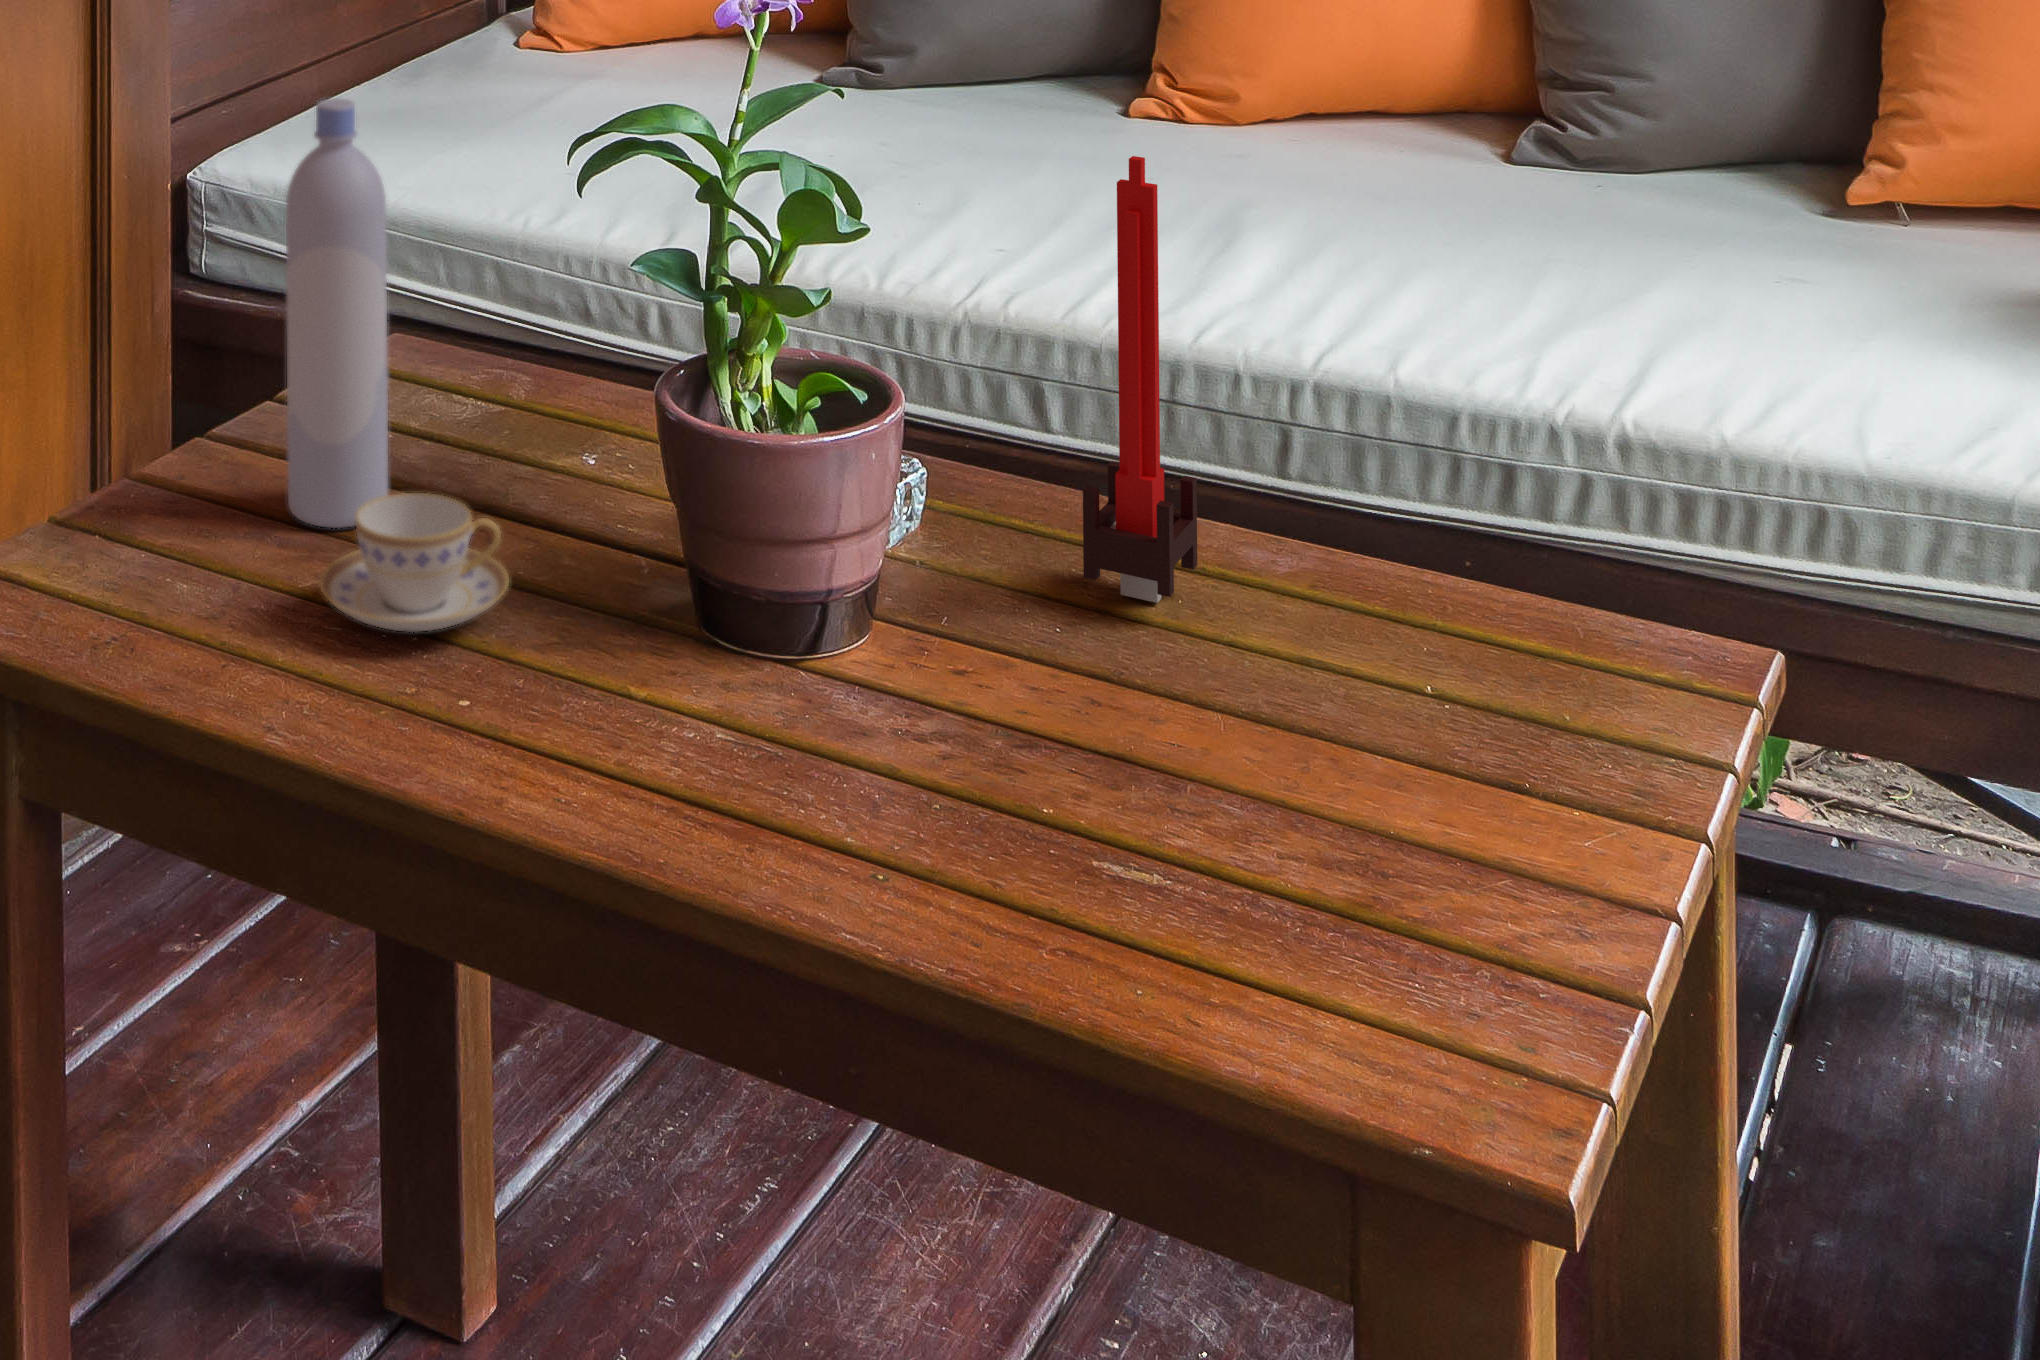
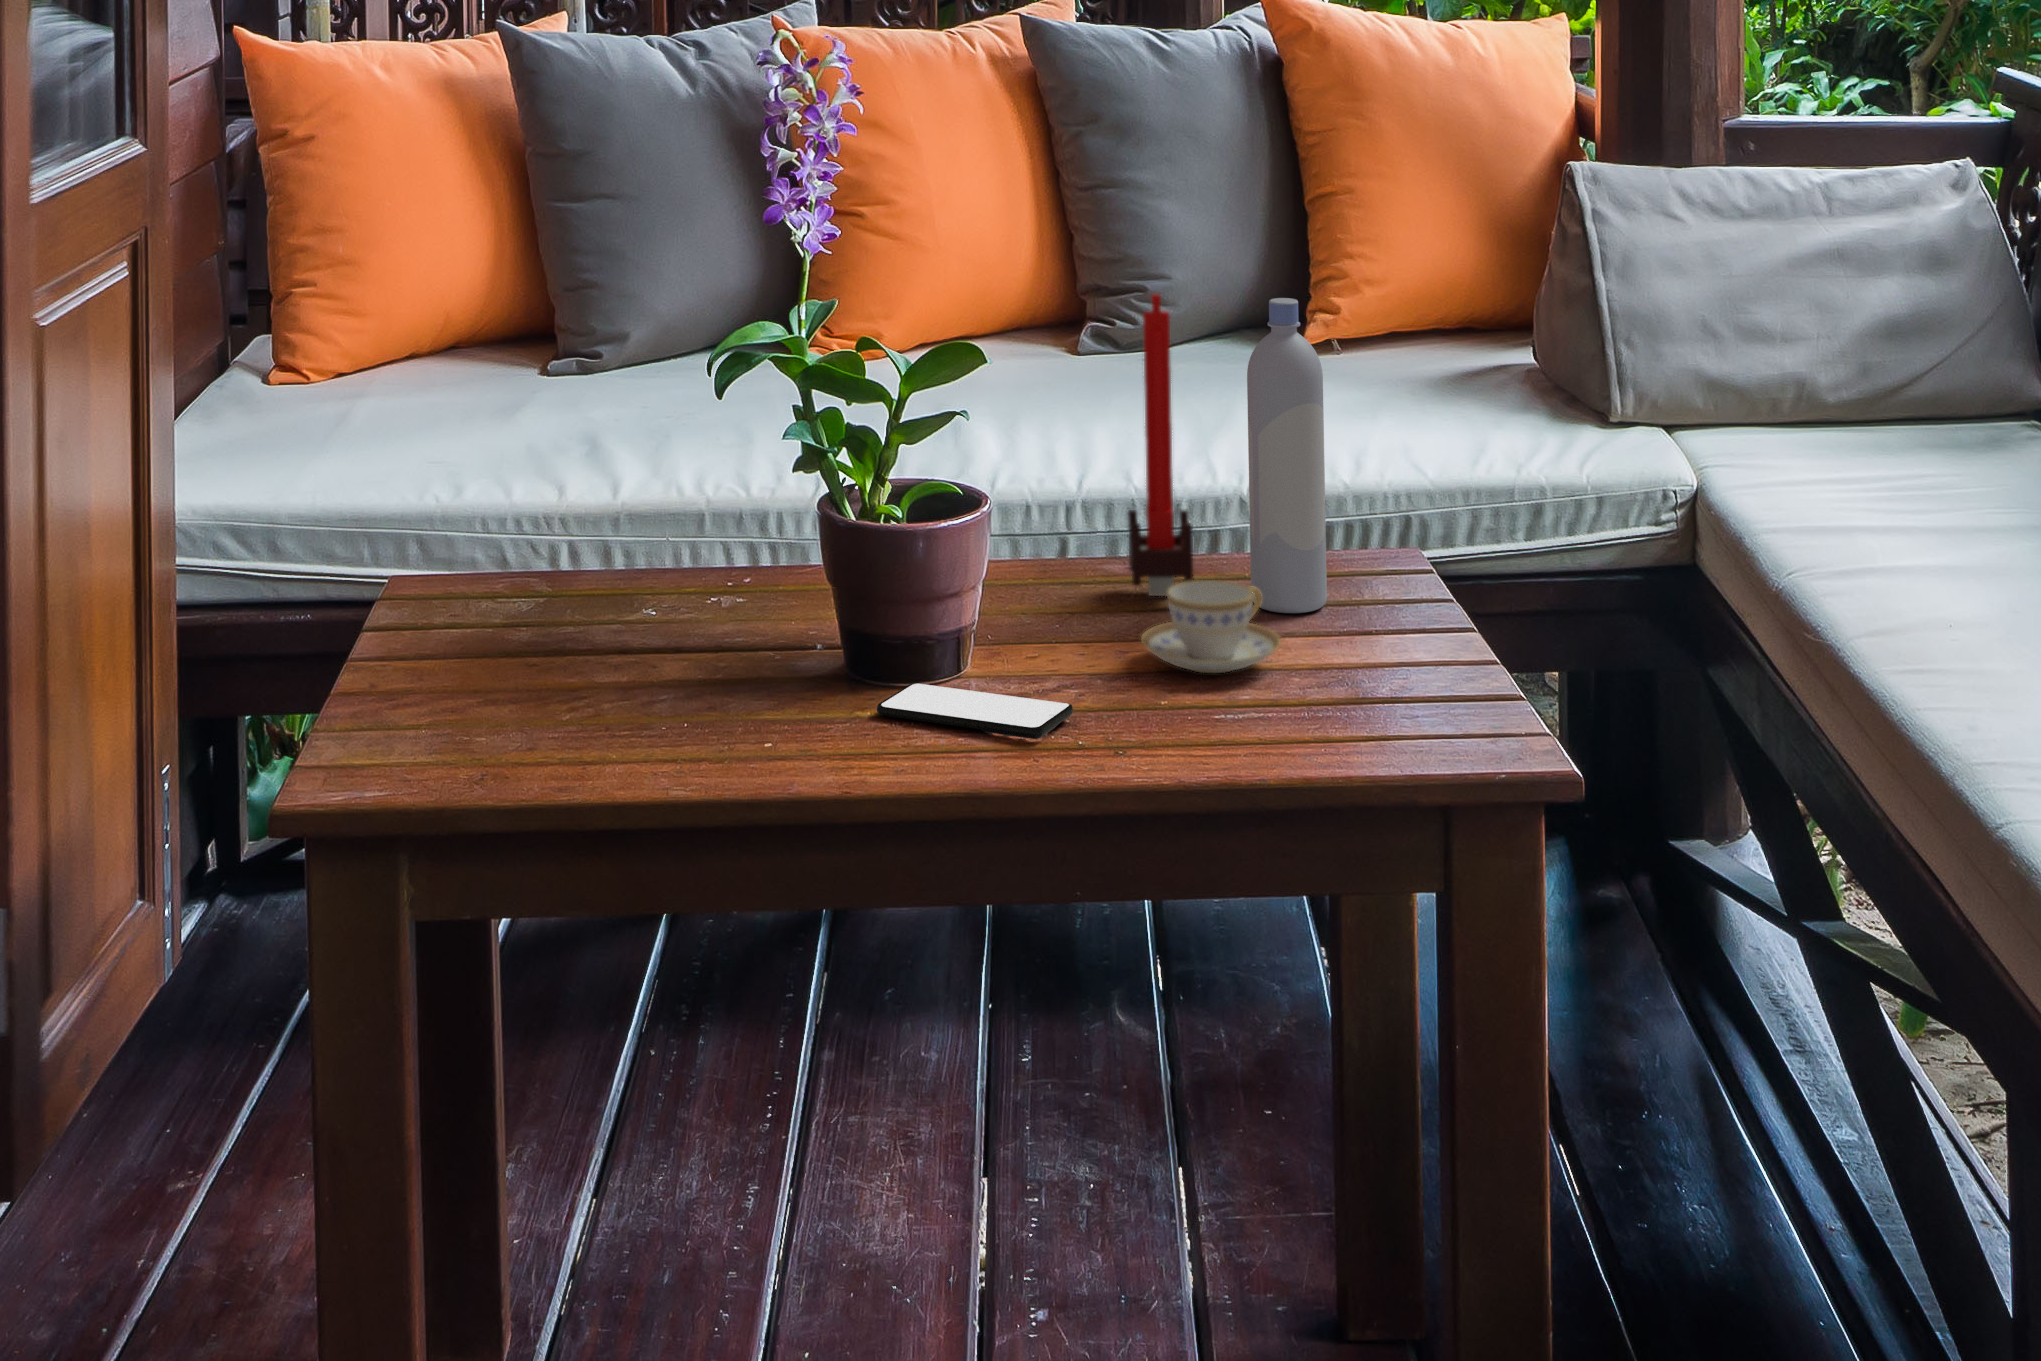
bottle: present [286,98,388,528] -> present [1247,298,1327,613]
teacup: present [319,493,509,632] -> present [1141,580,1281,673]
smartphone: none [525,670,767,811] -> present [877,683,1073,739]

